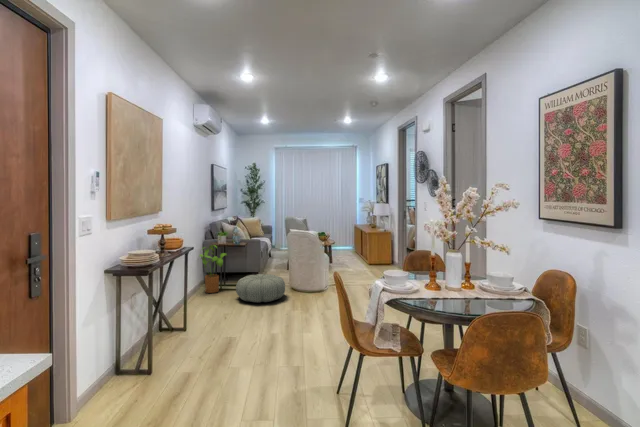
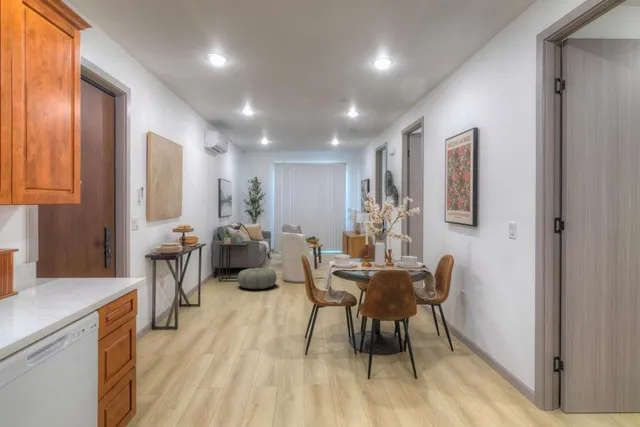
house plant: present [199,245,226,293] -> none [209,245,231,283]

